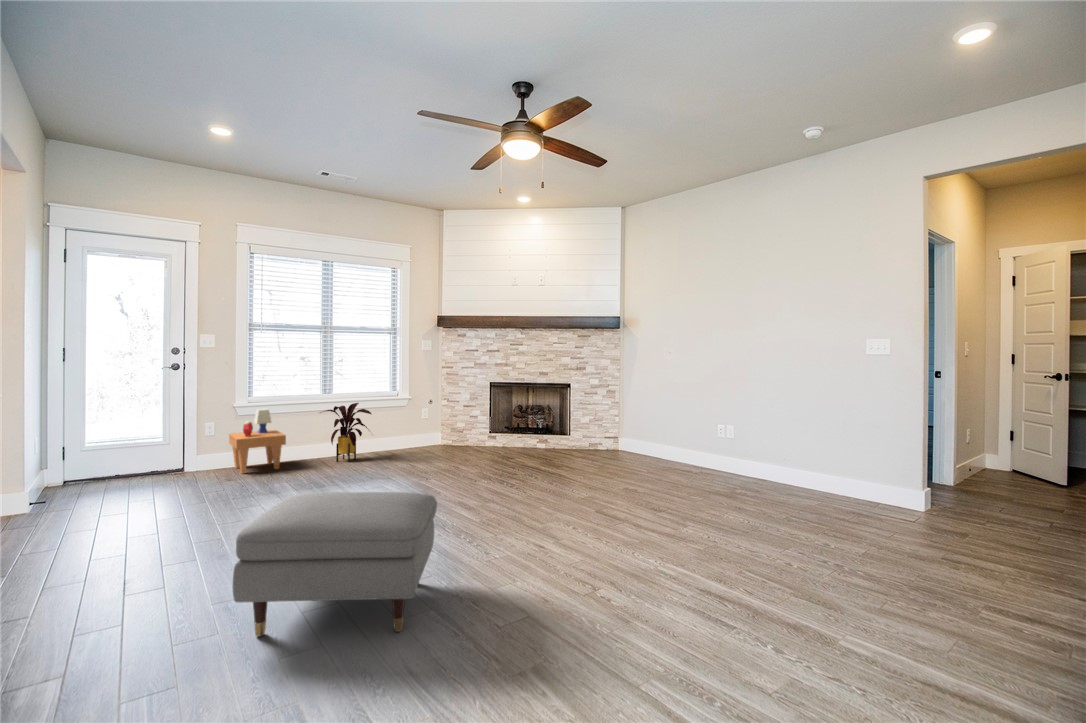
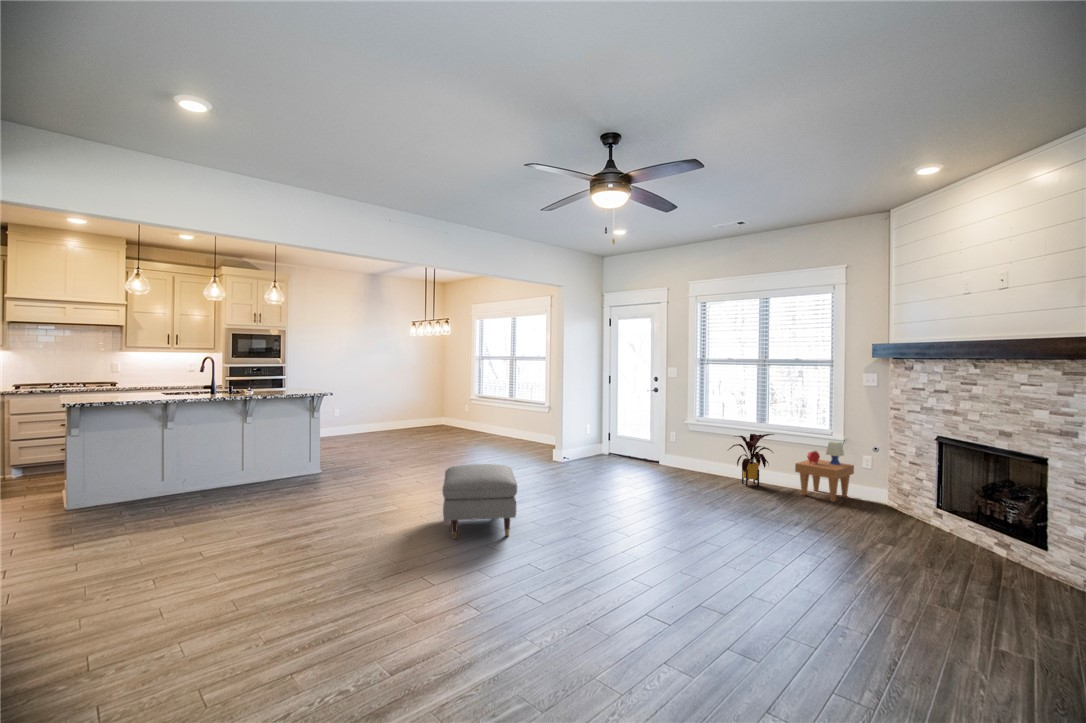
side table: present [229,409,286,474] -> present [795,441,854,502]

